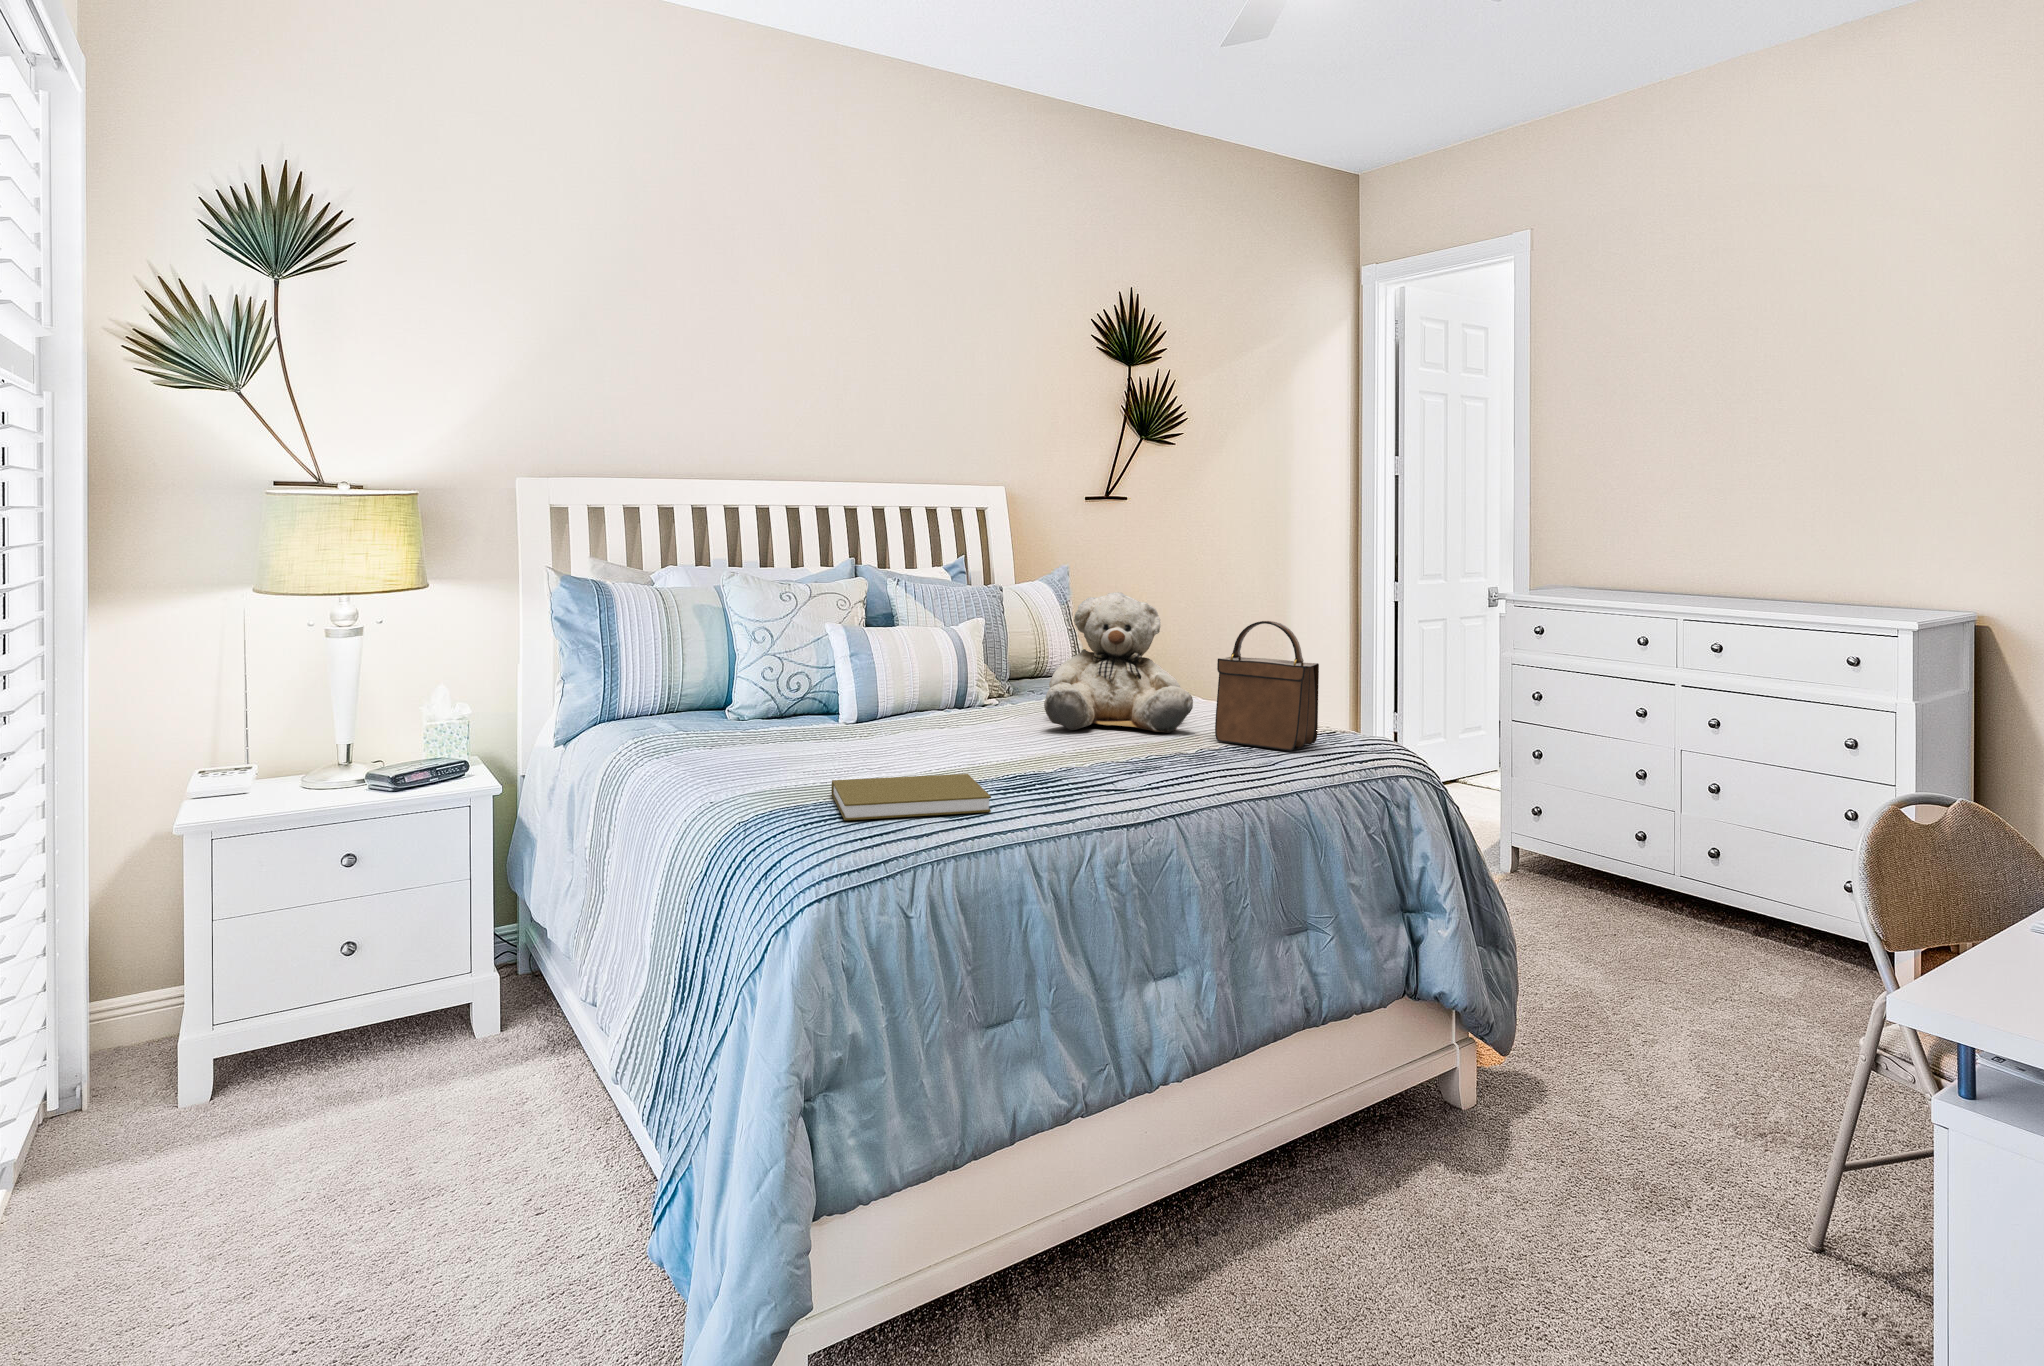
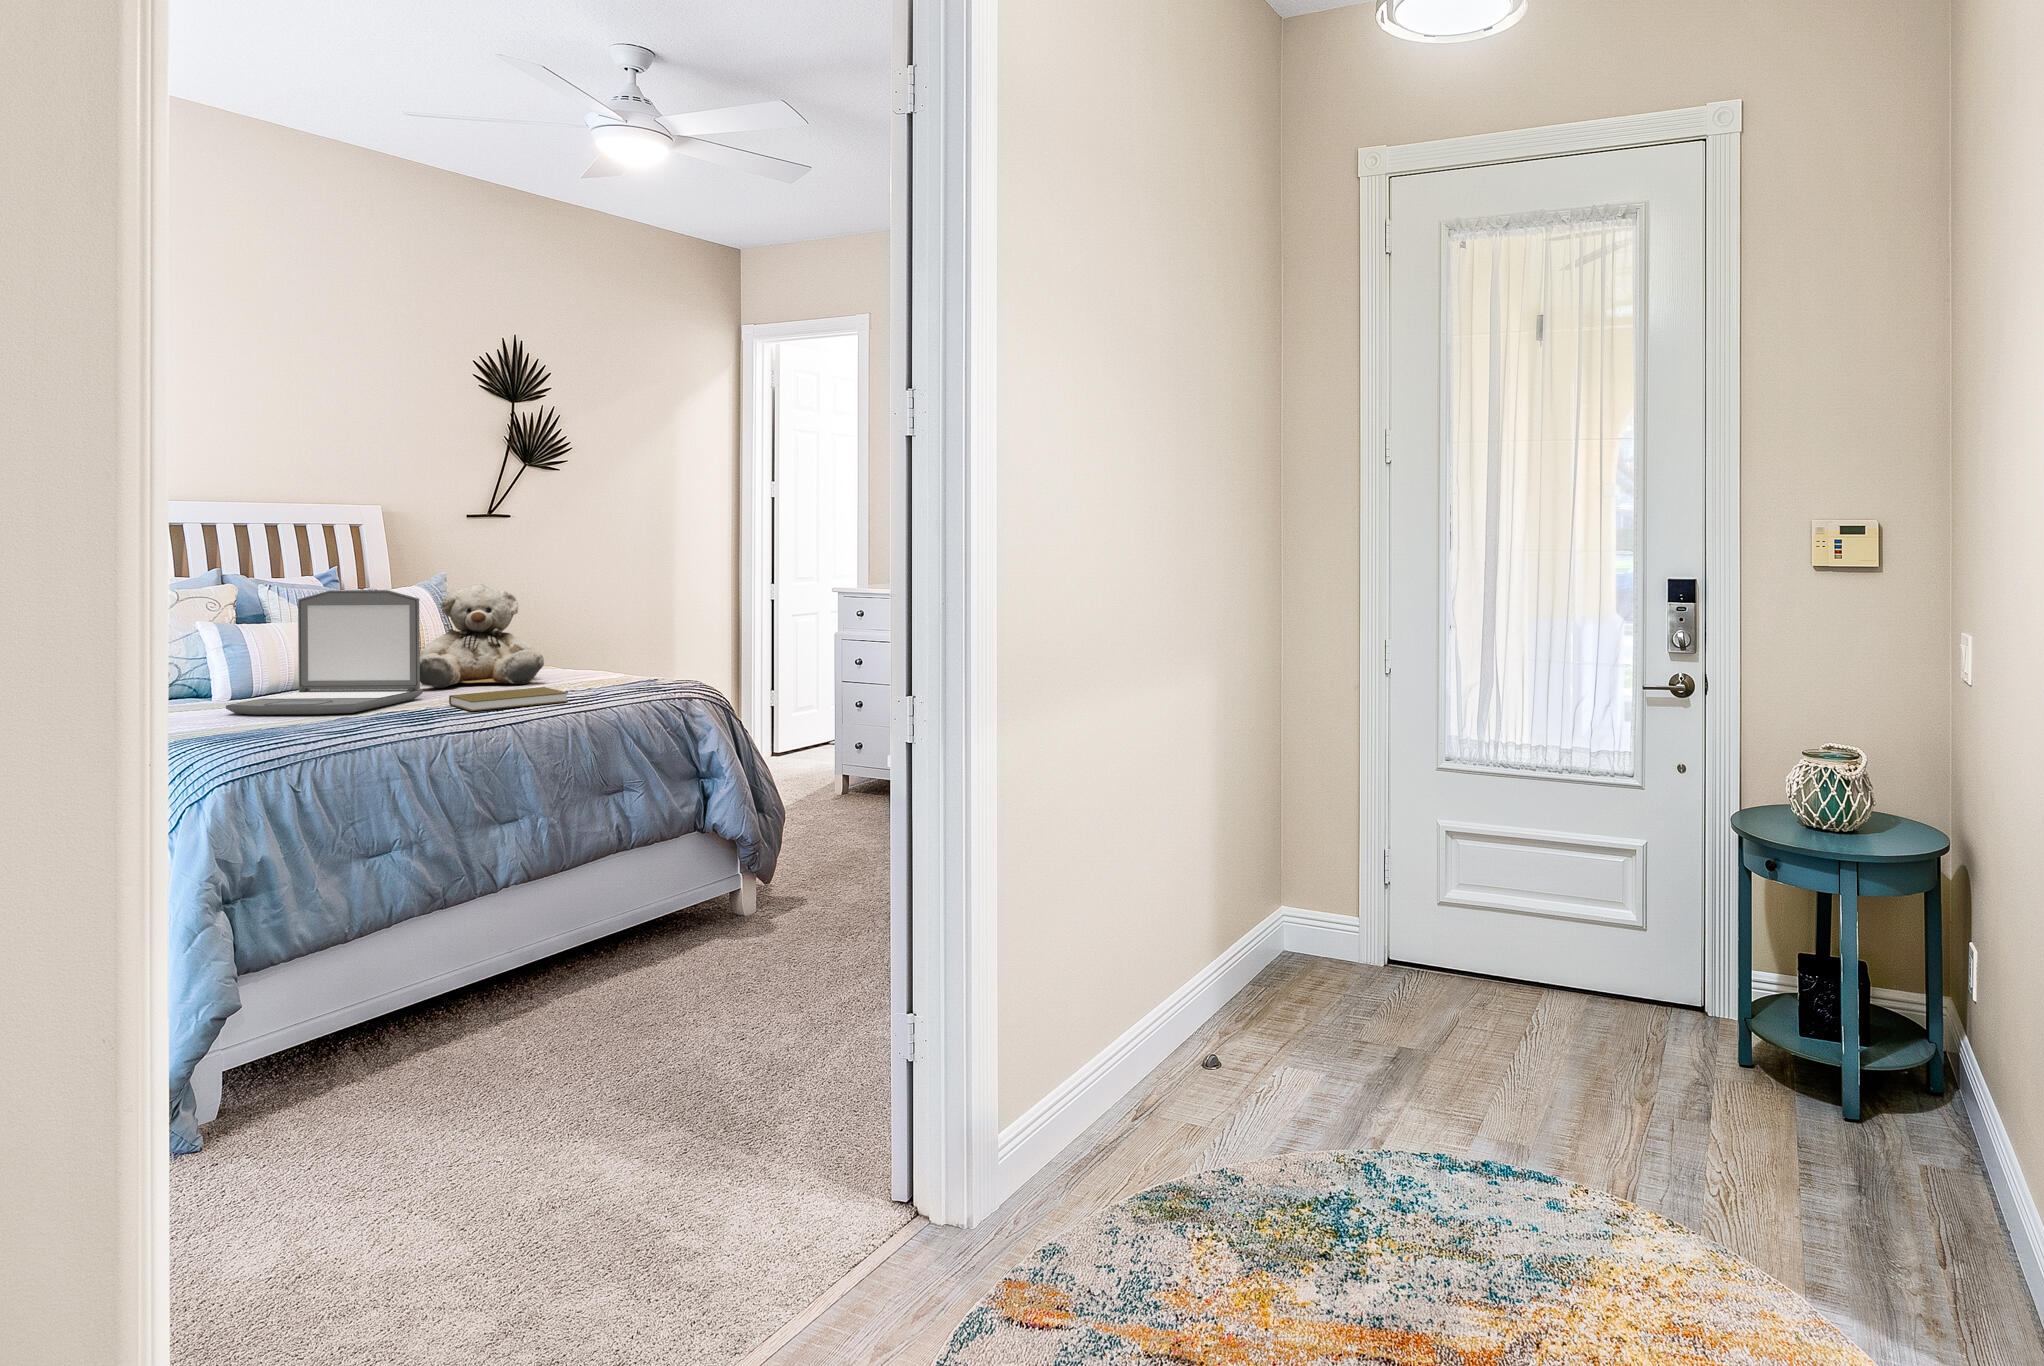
laptop: none [841,596,1056,771] -> present [226,590,423,715]
handbag: present [1215,621,1319,751] -> none [561,597,642,685]
book: present [831,774,991,820] -> present [449,687,568,711]

